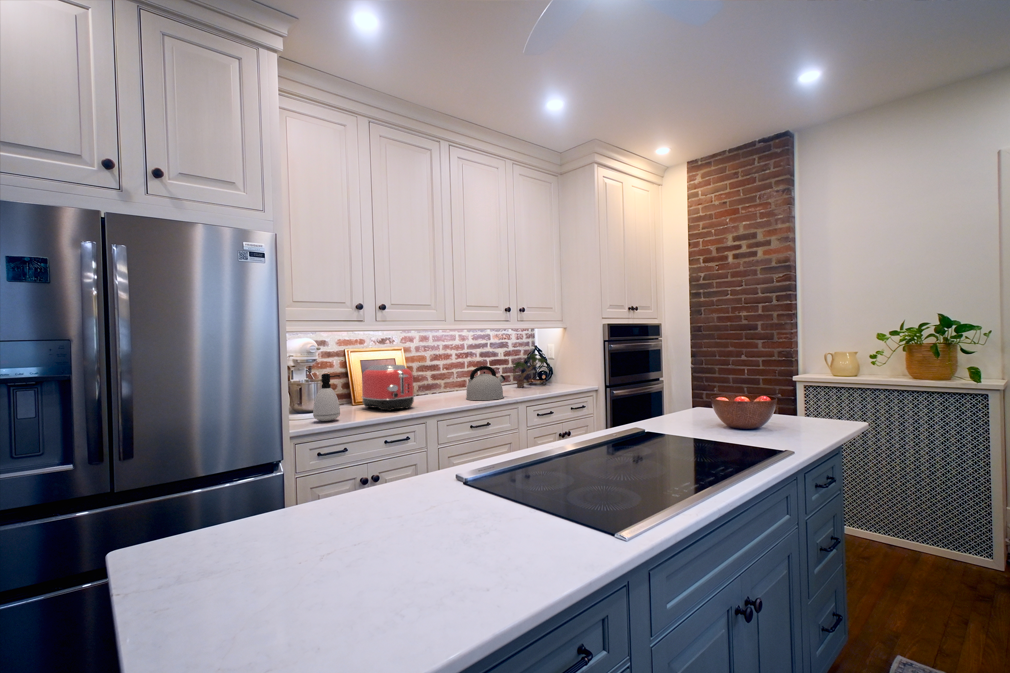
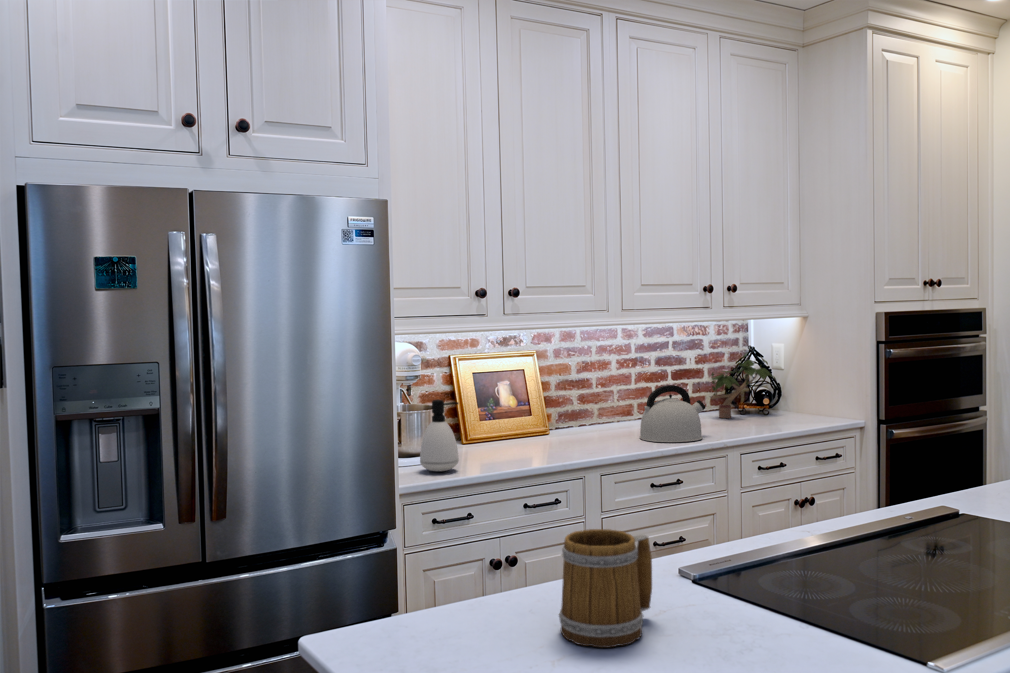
toaster: present [362,365,414,411] -> none [480,382,563,457]
mug: none [349,443,425,532] -> present [559,529,652,648]

